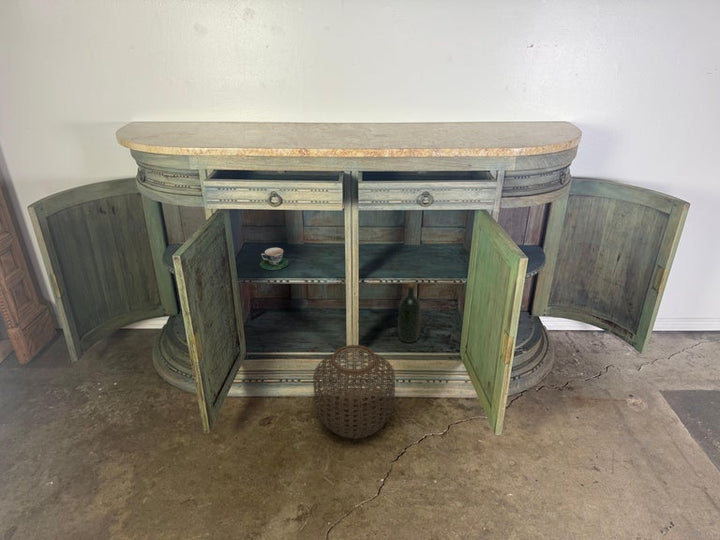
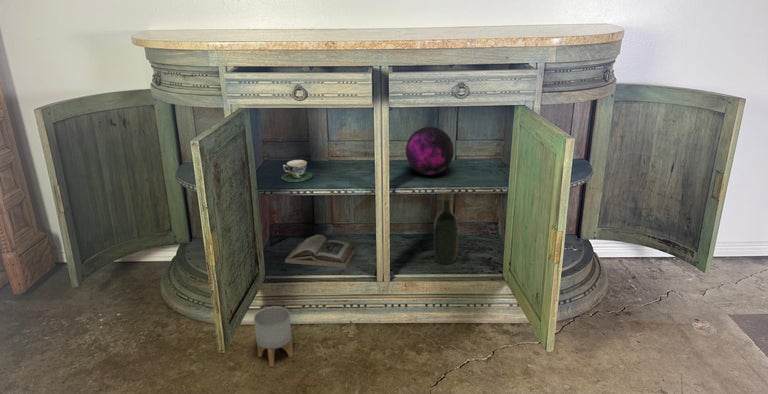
decorative orb: none [374,220,418,264] -> present [406,127,454,175]
book: none [264,311,329,345] -> present [285,235,357,268]
woven basket: present [313,345,395,439] -> none [340,258,432,364]
planter: none [236,386,271,440] -> present [254,306,293,367]

